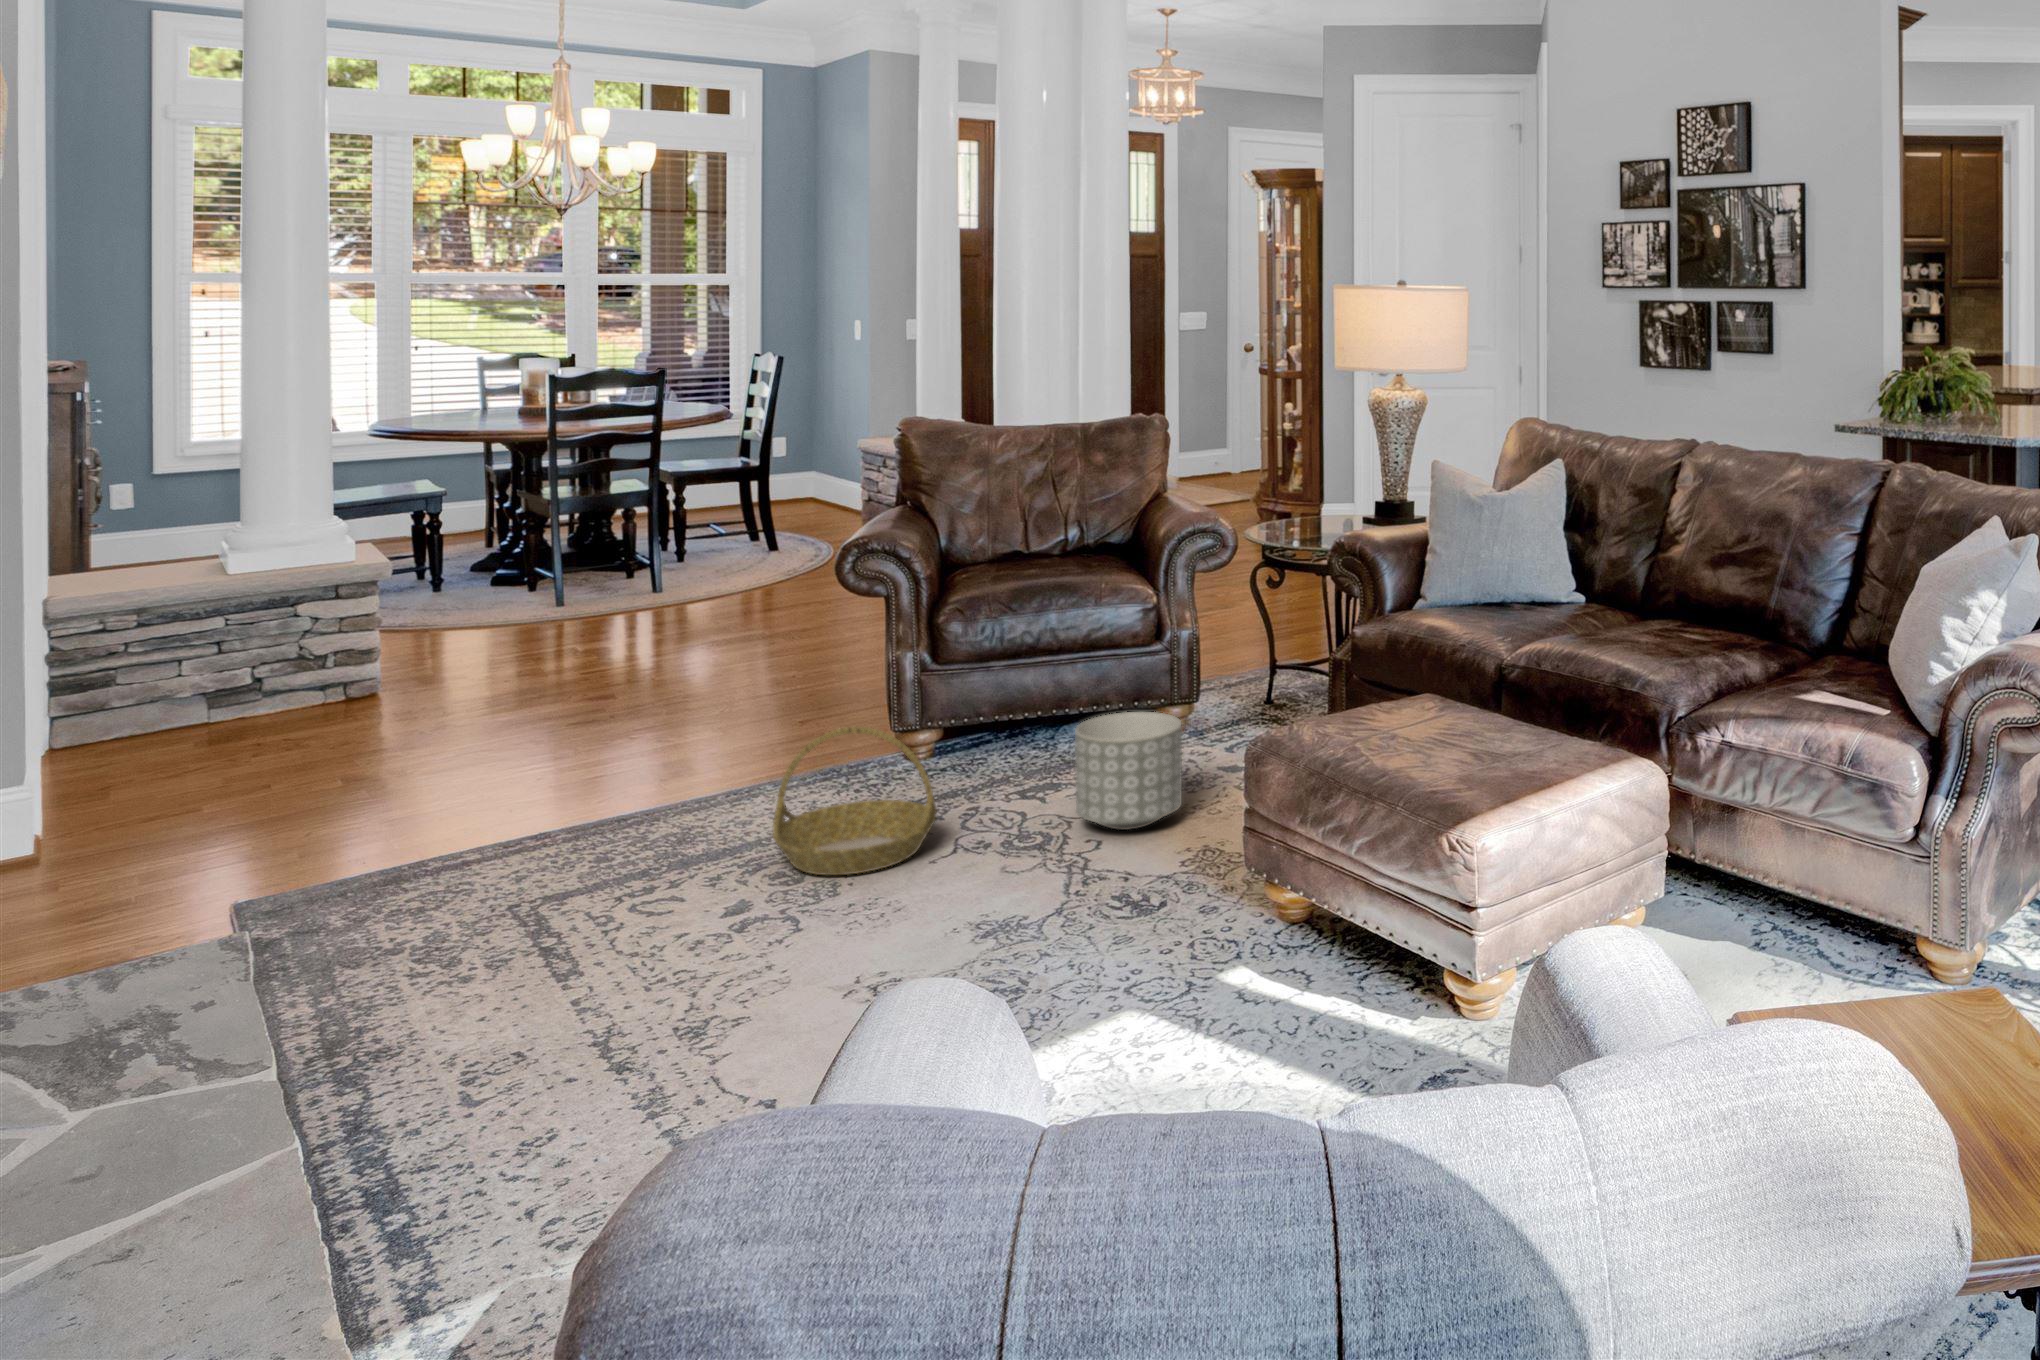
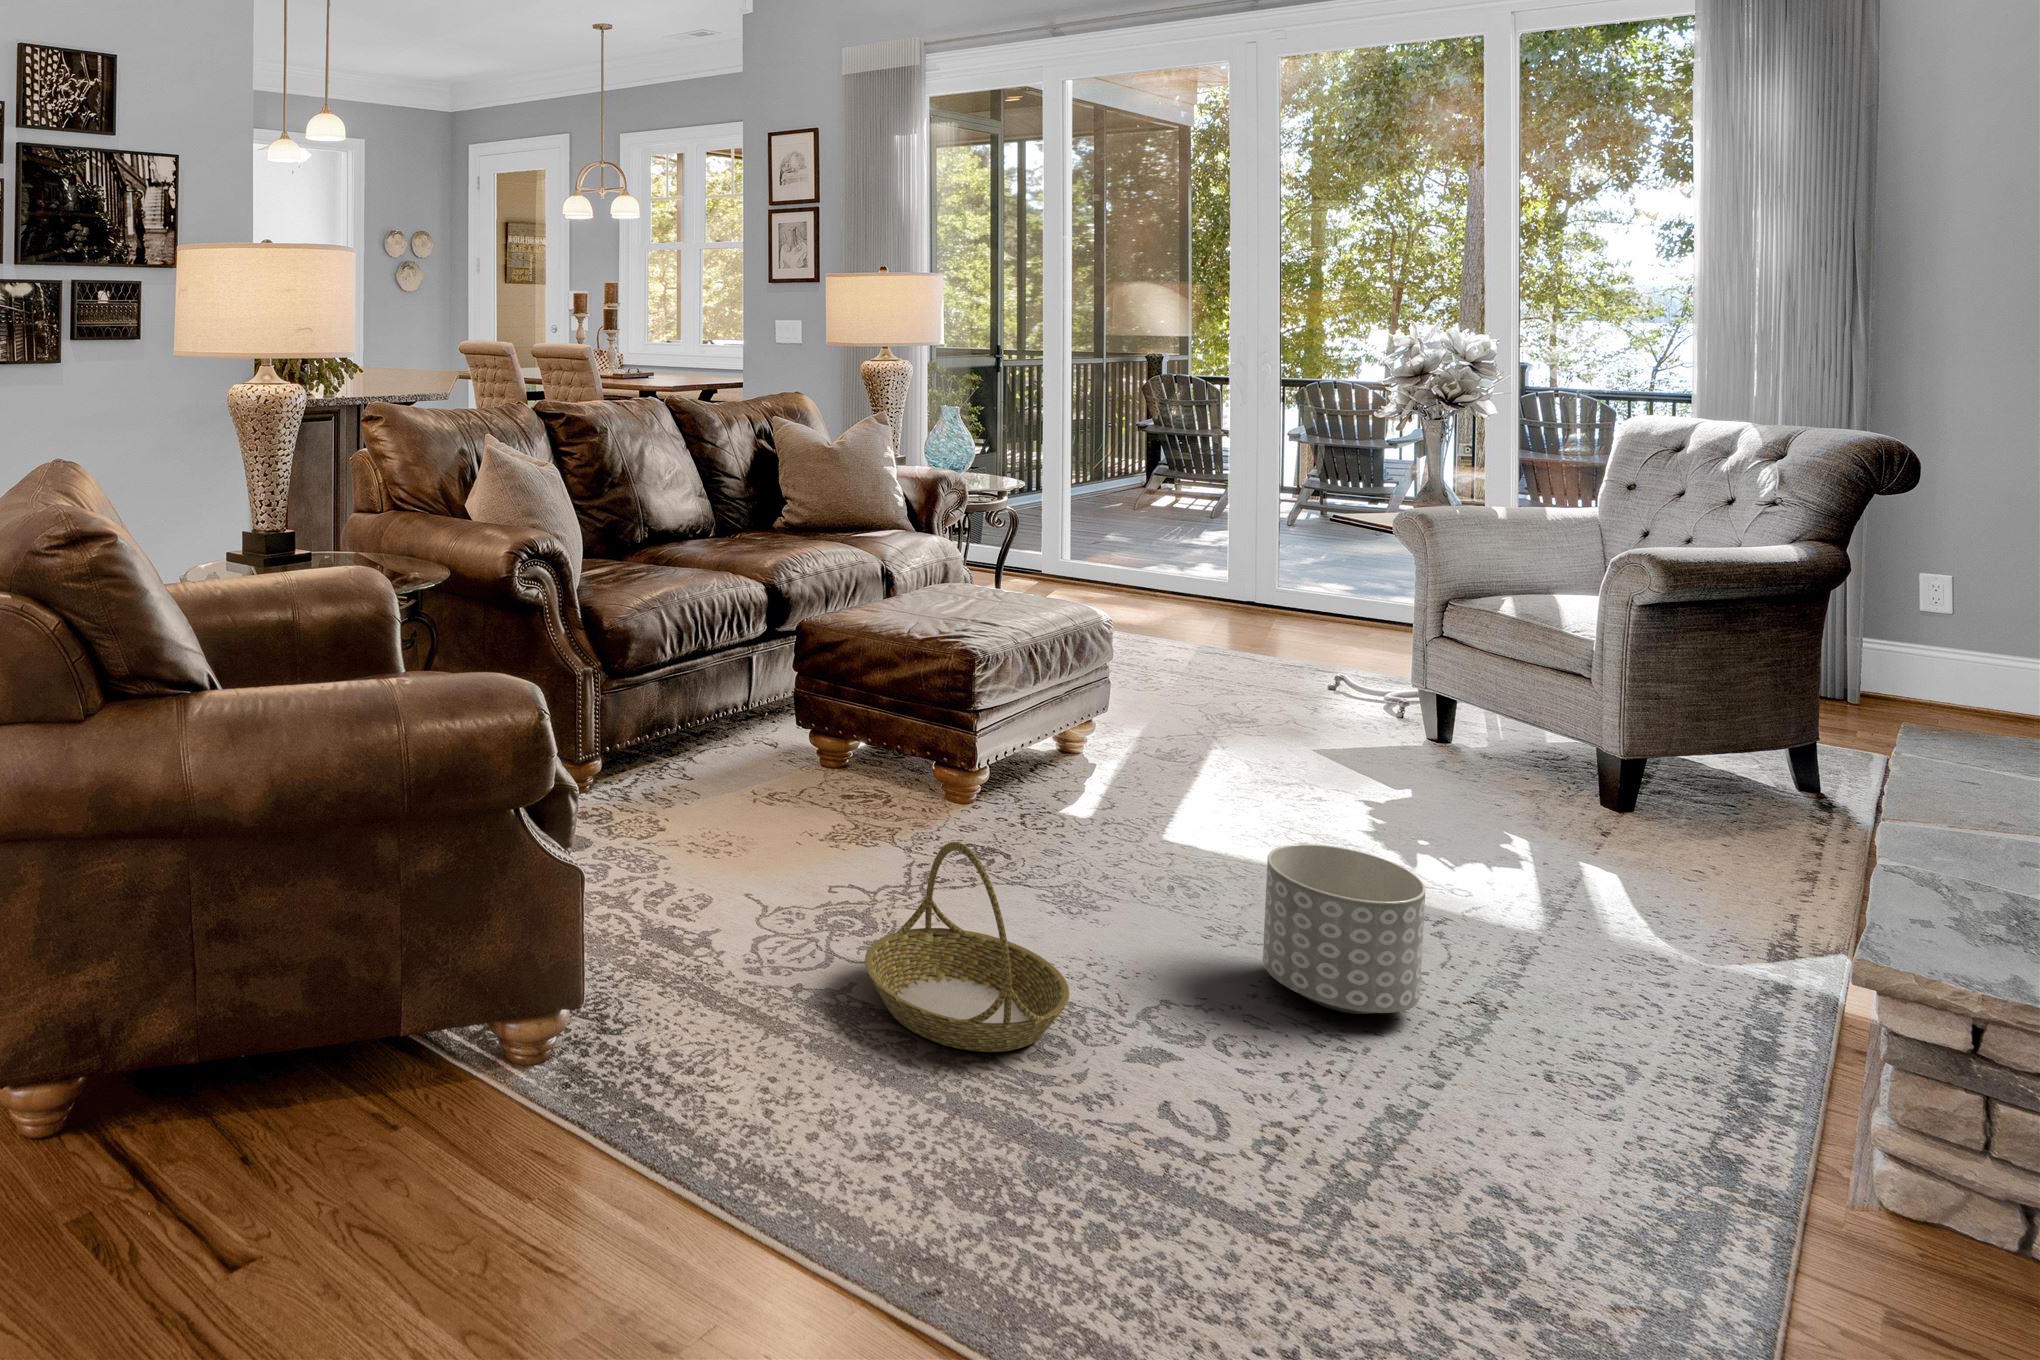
planter: present [1075,712,1182,830] -> present [1263,844,1425,1014]

